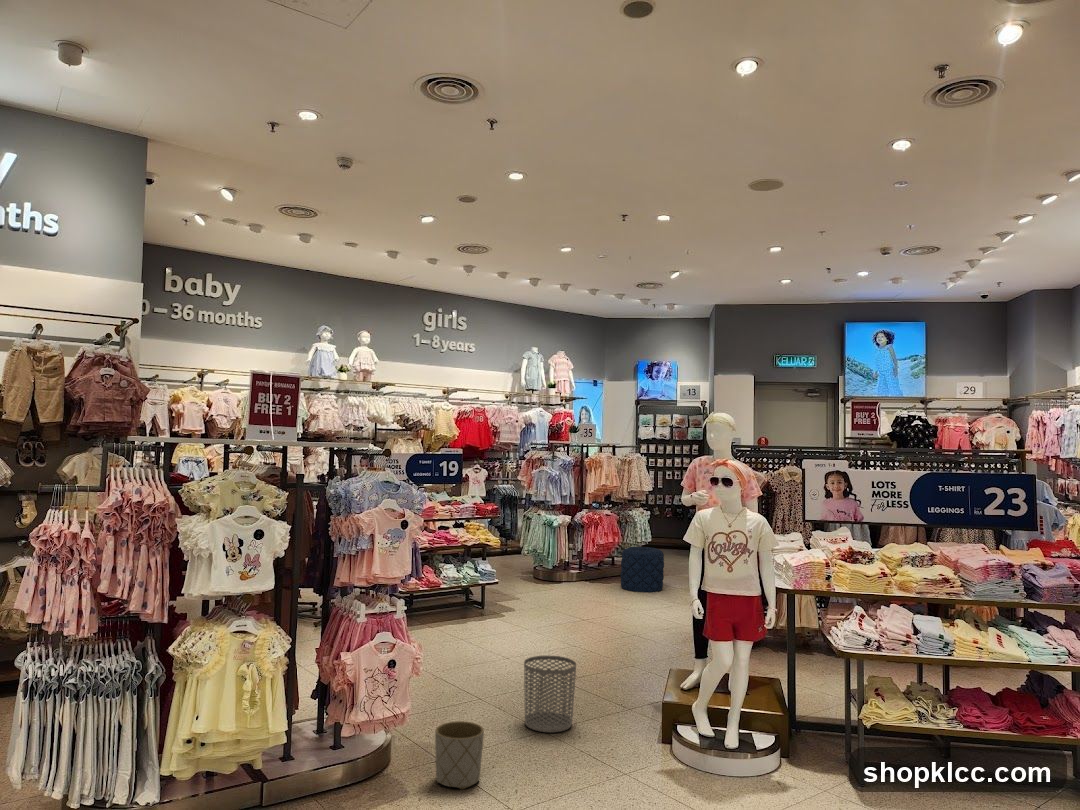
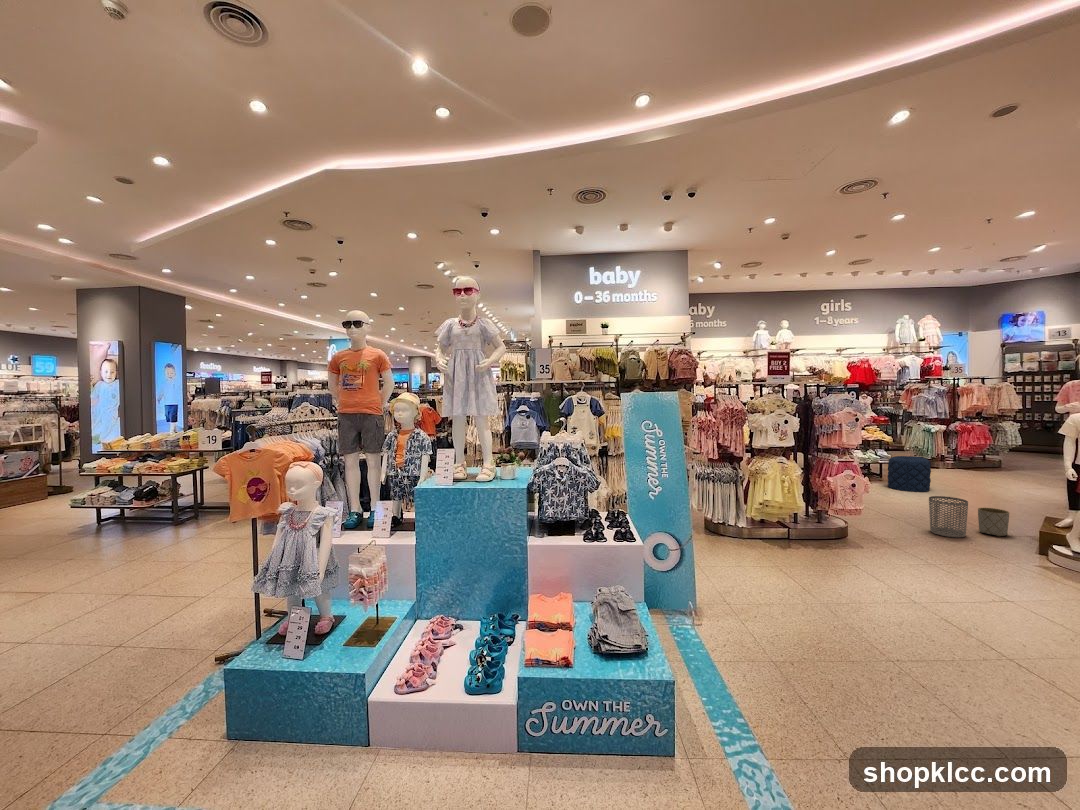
pouf: present [621,547,664,592] -> present [888,456,931,492]
planter: present [435,721,484,789] -> present [978,508,1009,536]

